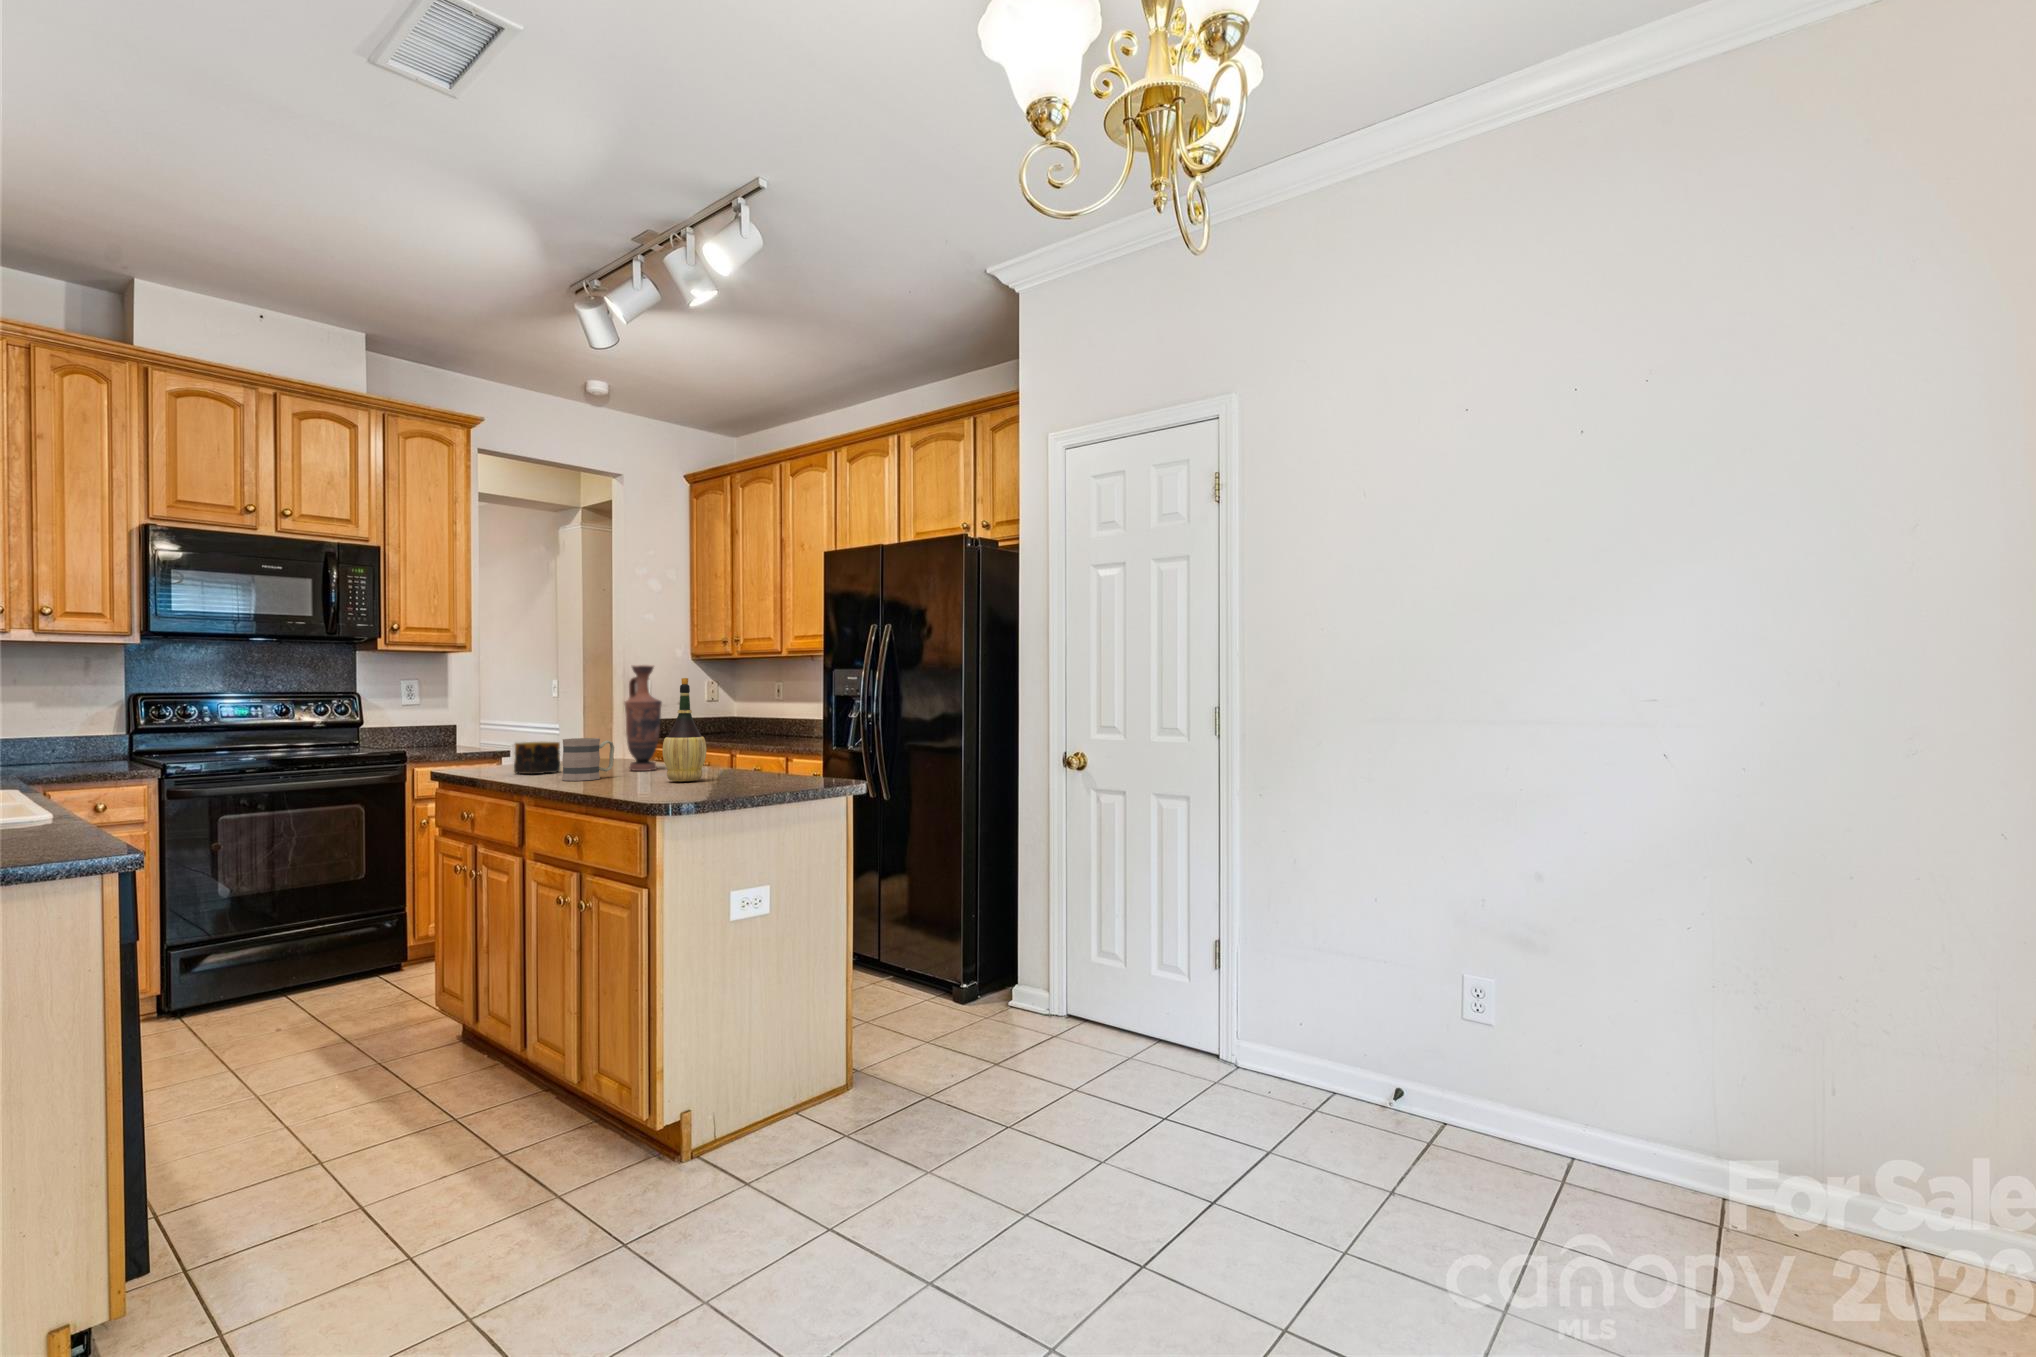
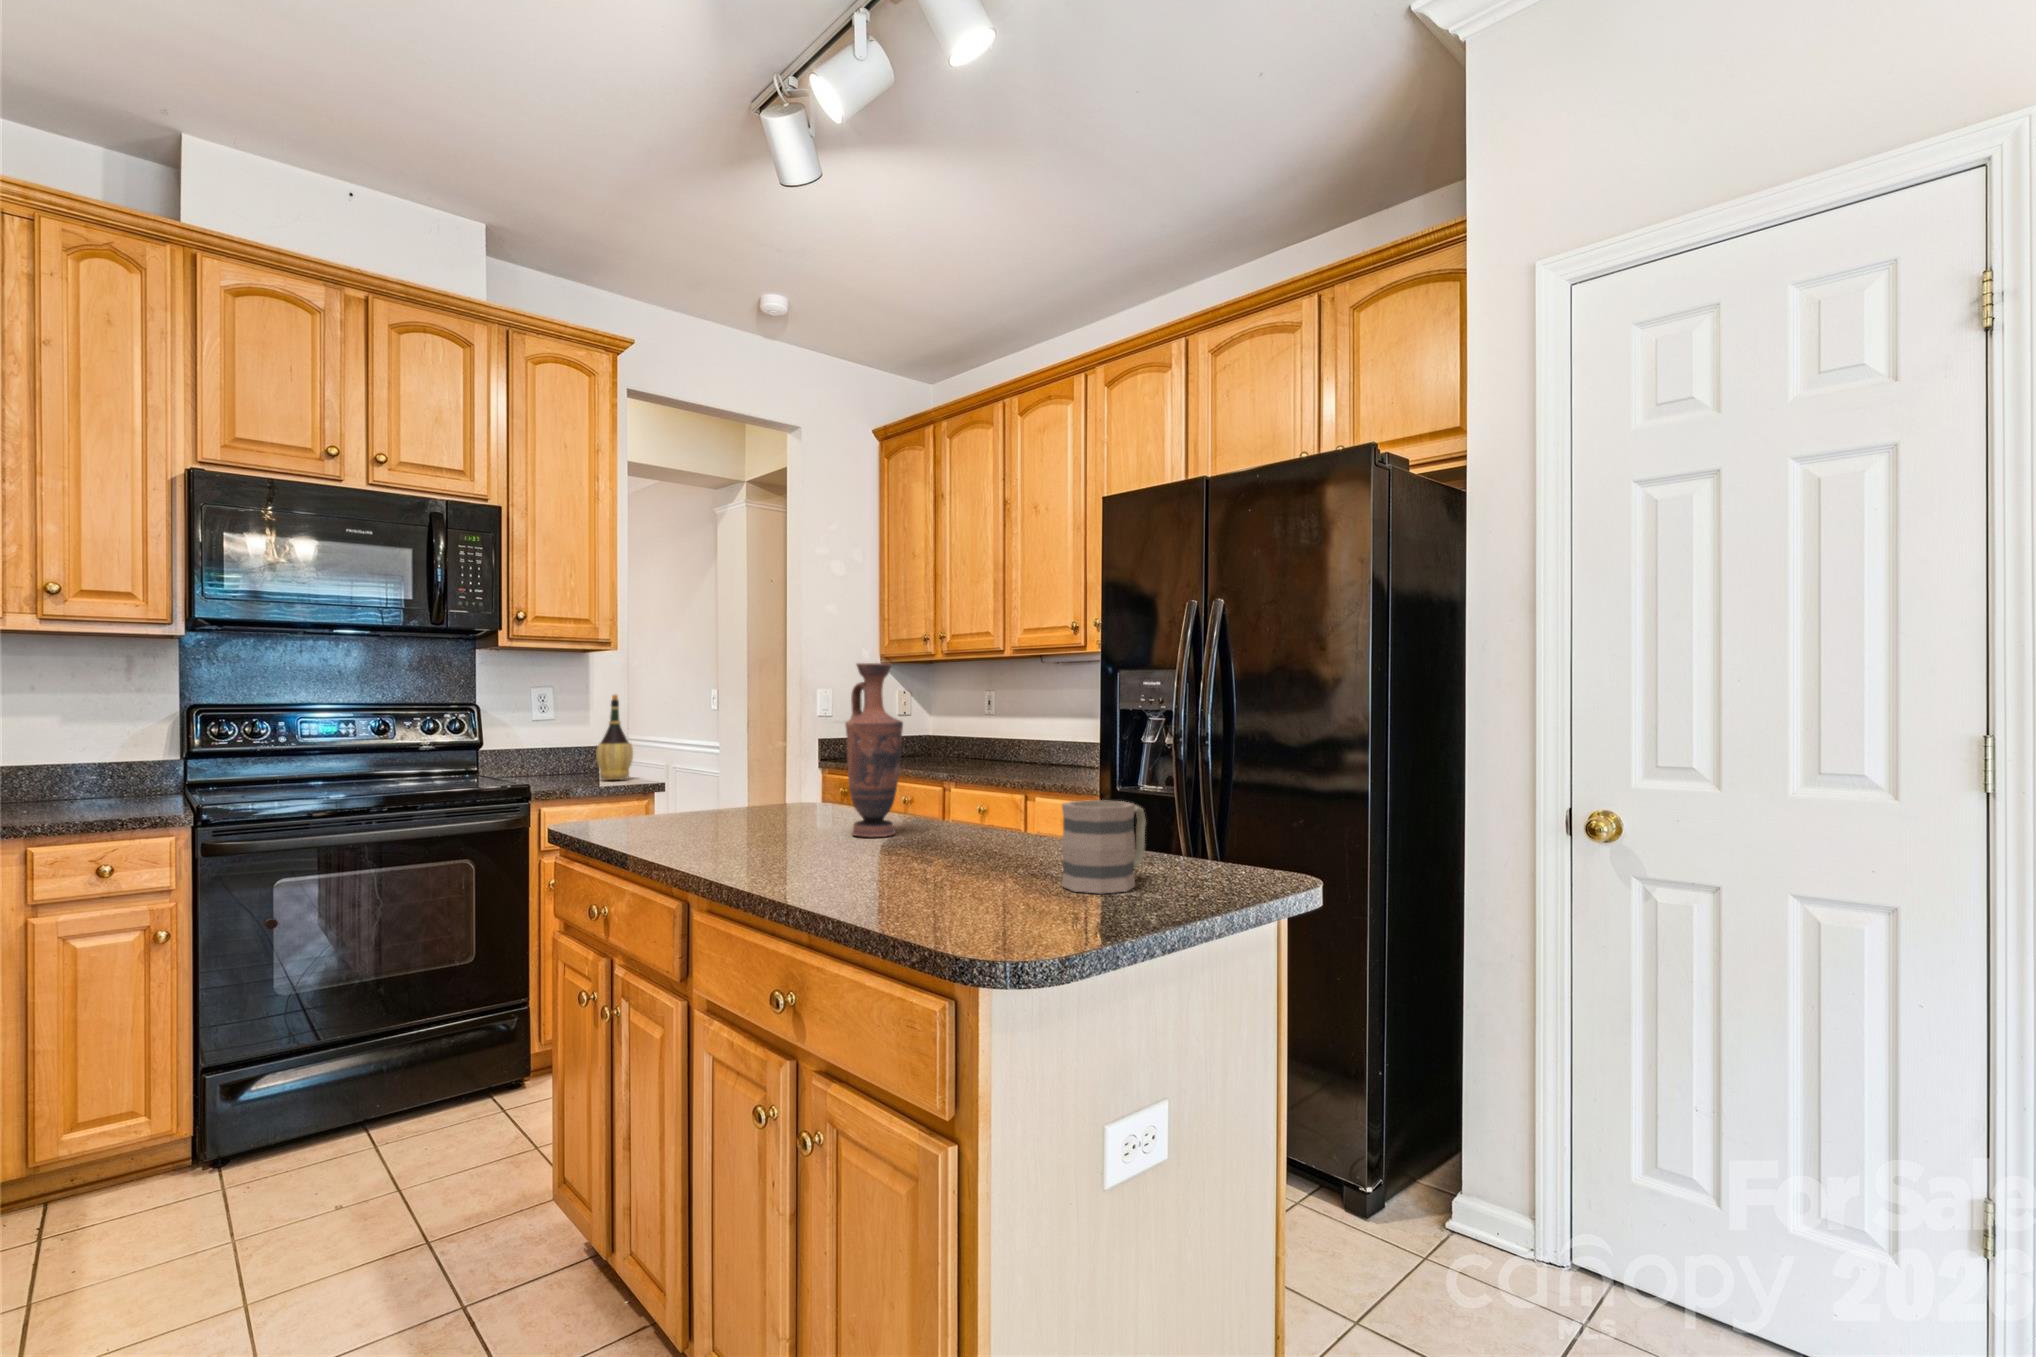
wine bottle: present [663,678,706,781] -> present [596,695,633,780]
mug: present [562,738,614,781] -> present [1062,800,1146,894]
candle: present [514,741,560,774] -> none [674,786,746,843]

